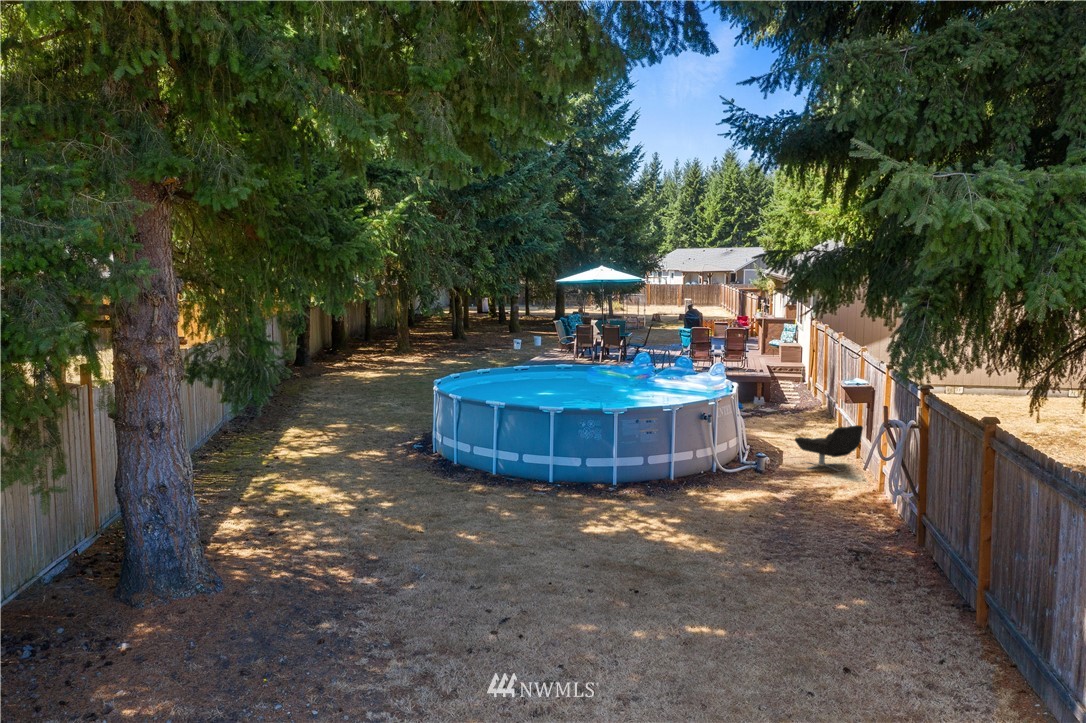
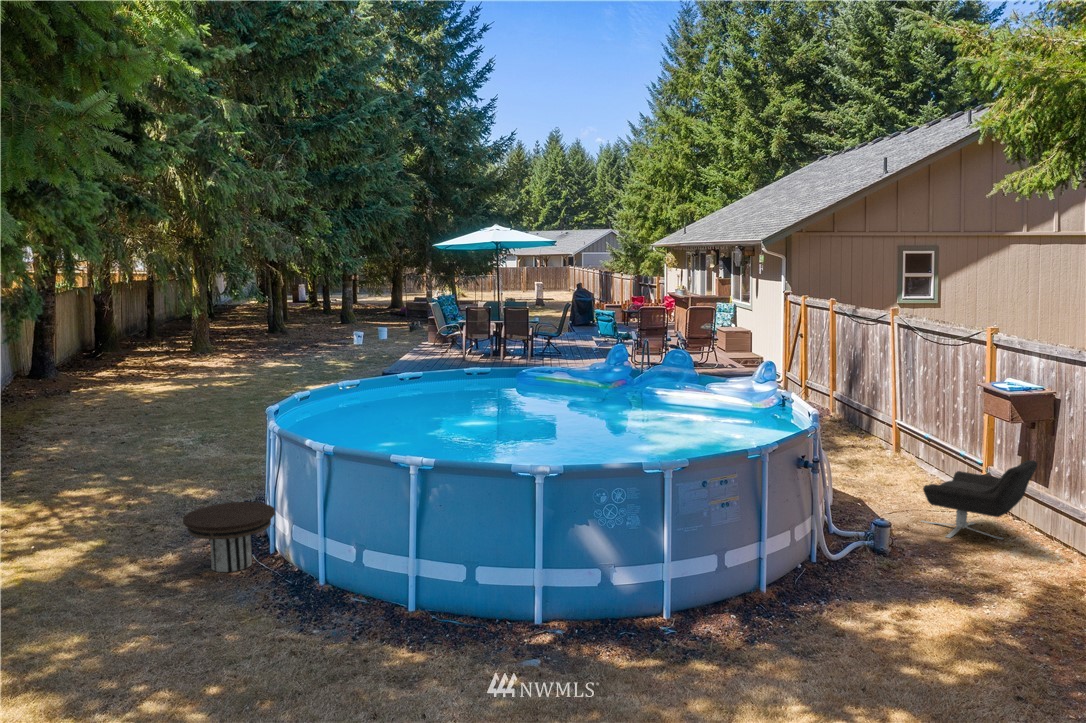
side table: none [392,425,435,456] -> present [183,502,275,572]

